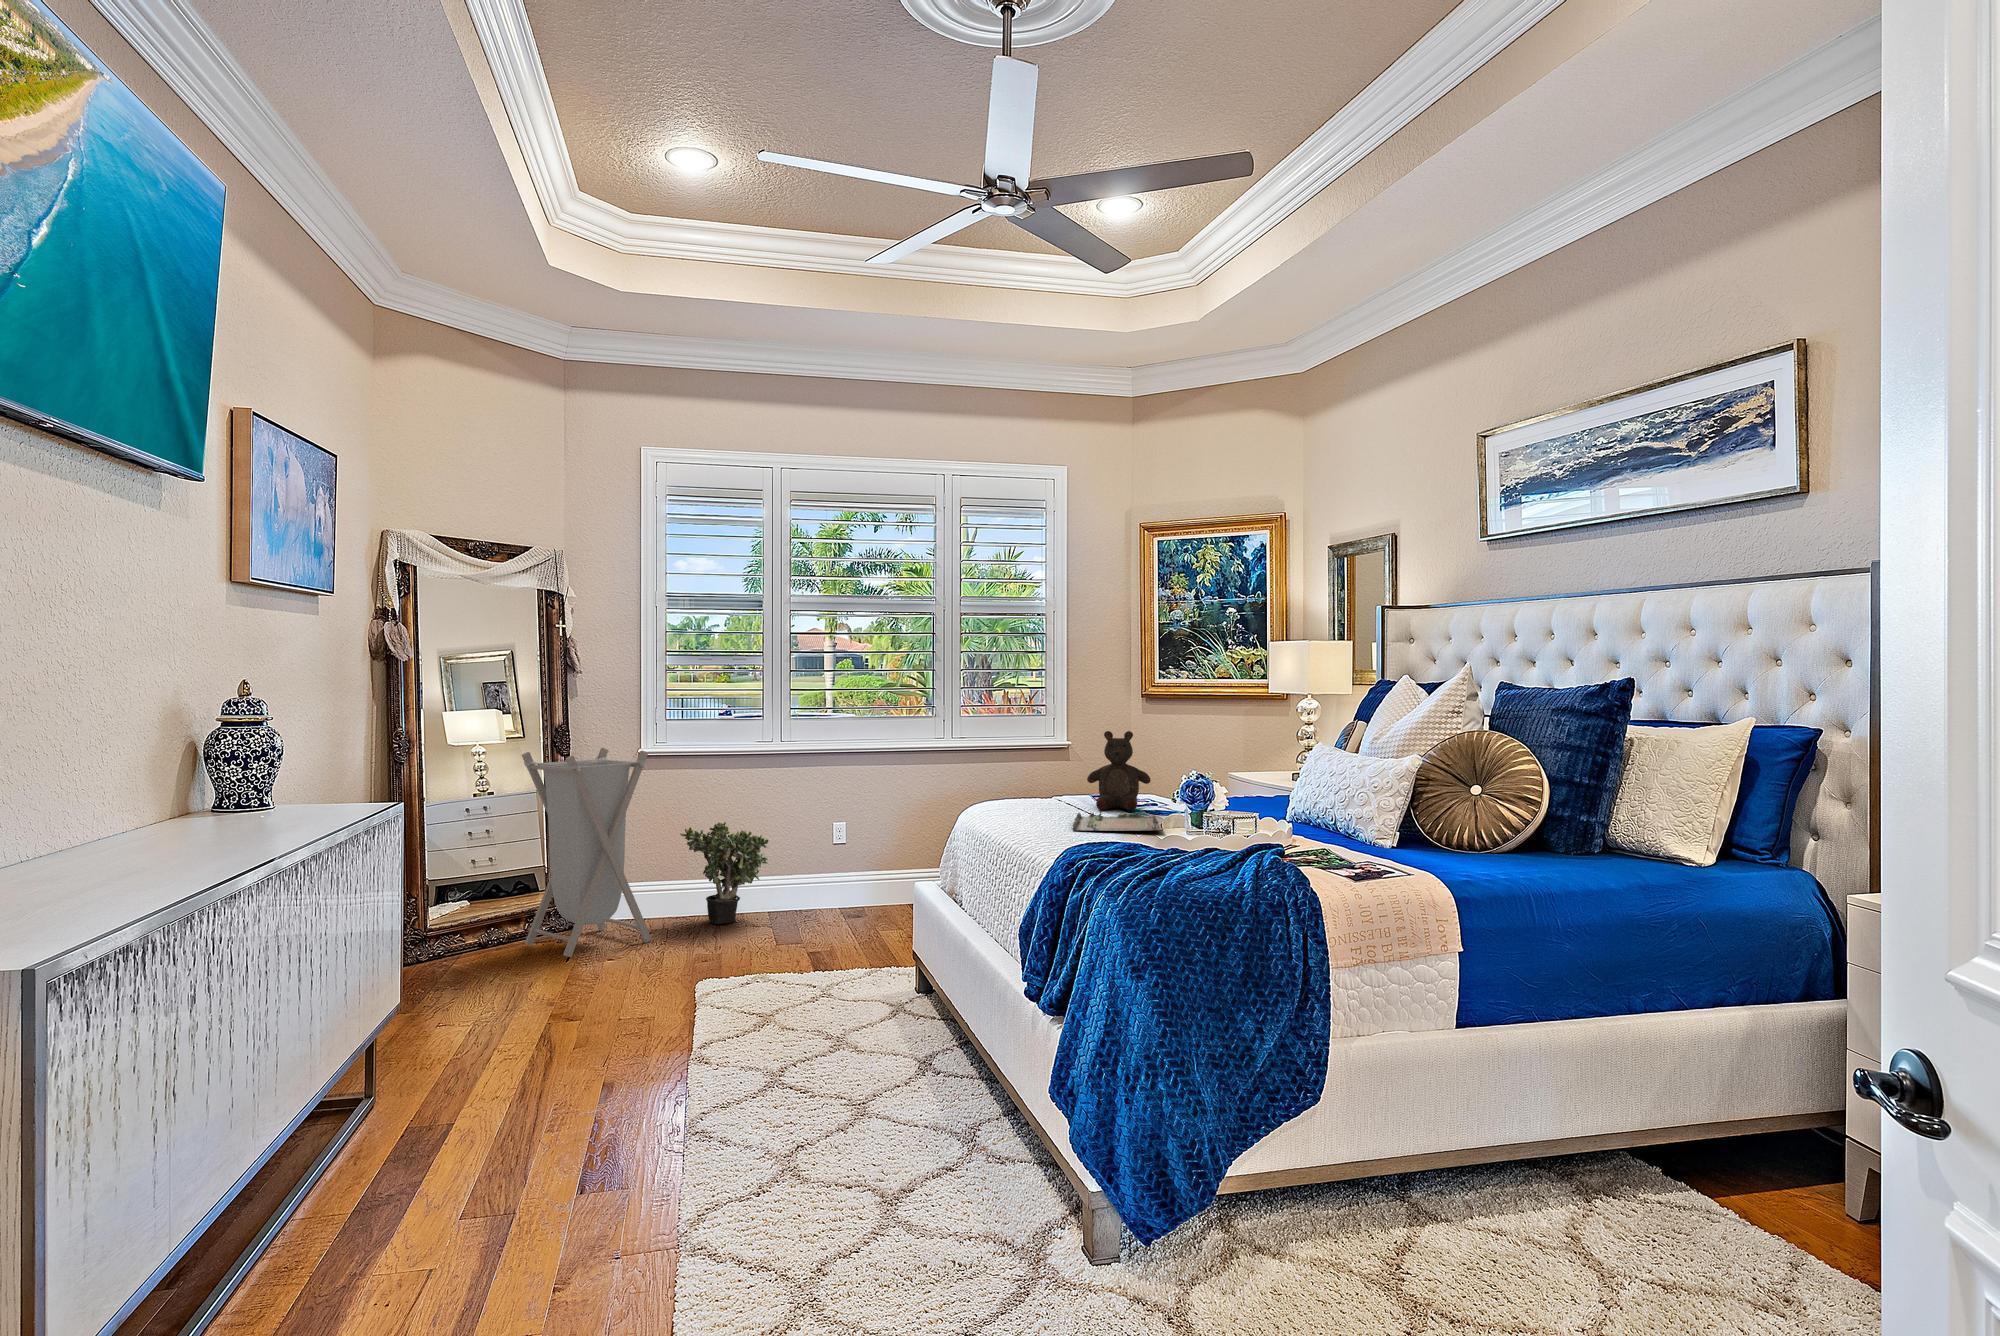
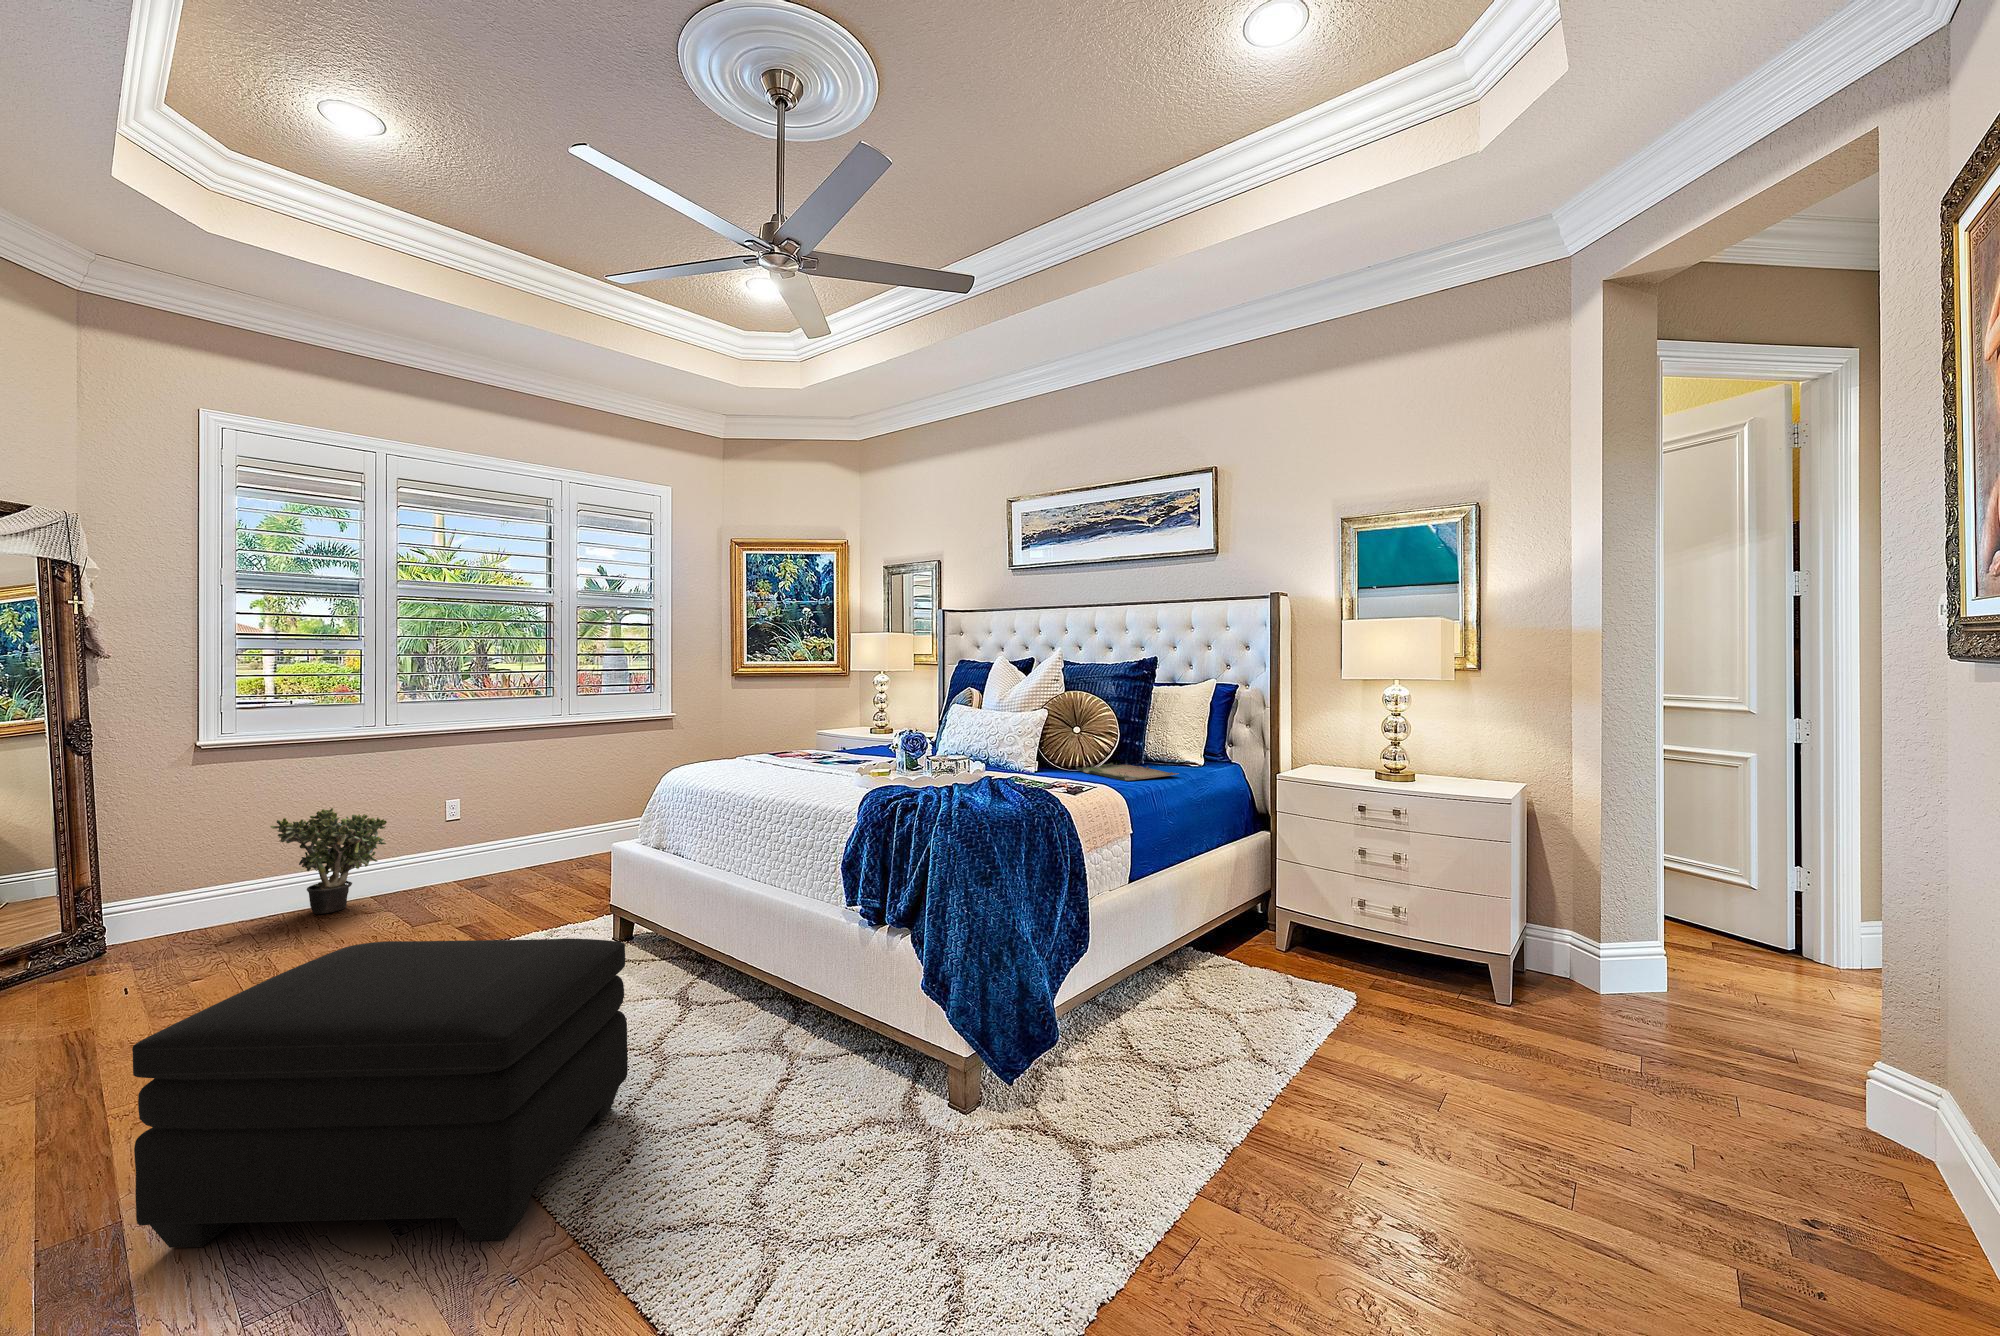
stuffed bear: present [1087,731,1151,811] -> none [778,699,828,762]
laundry hamper: present [522,748,652,957] -> none [21,741,245,987]
tray: present [1073,808,1163,831] -> present [1076,763,1179,781]
ottoman: none [470,935,812,1206] -> present [132,938,628,1248]

